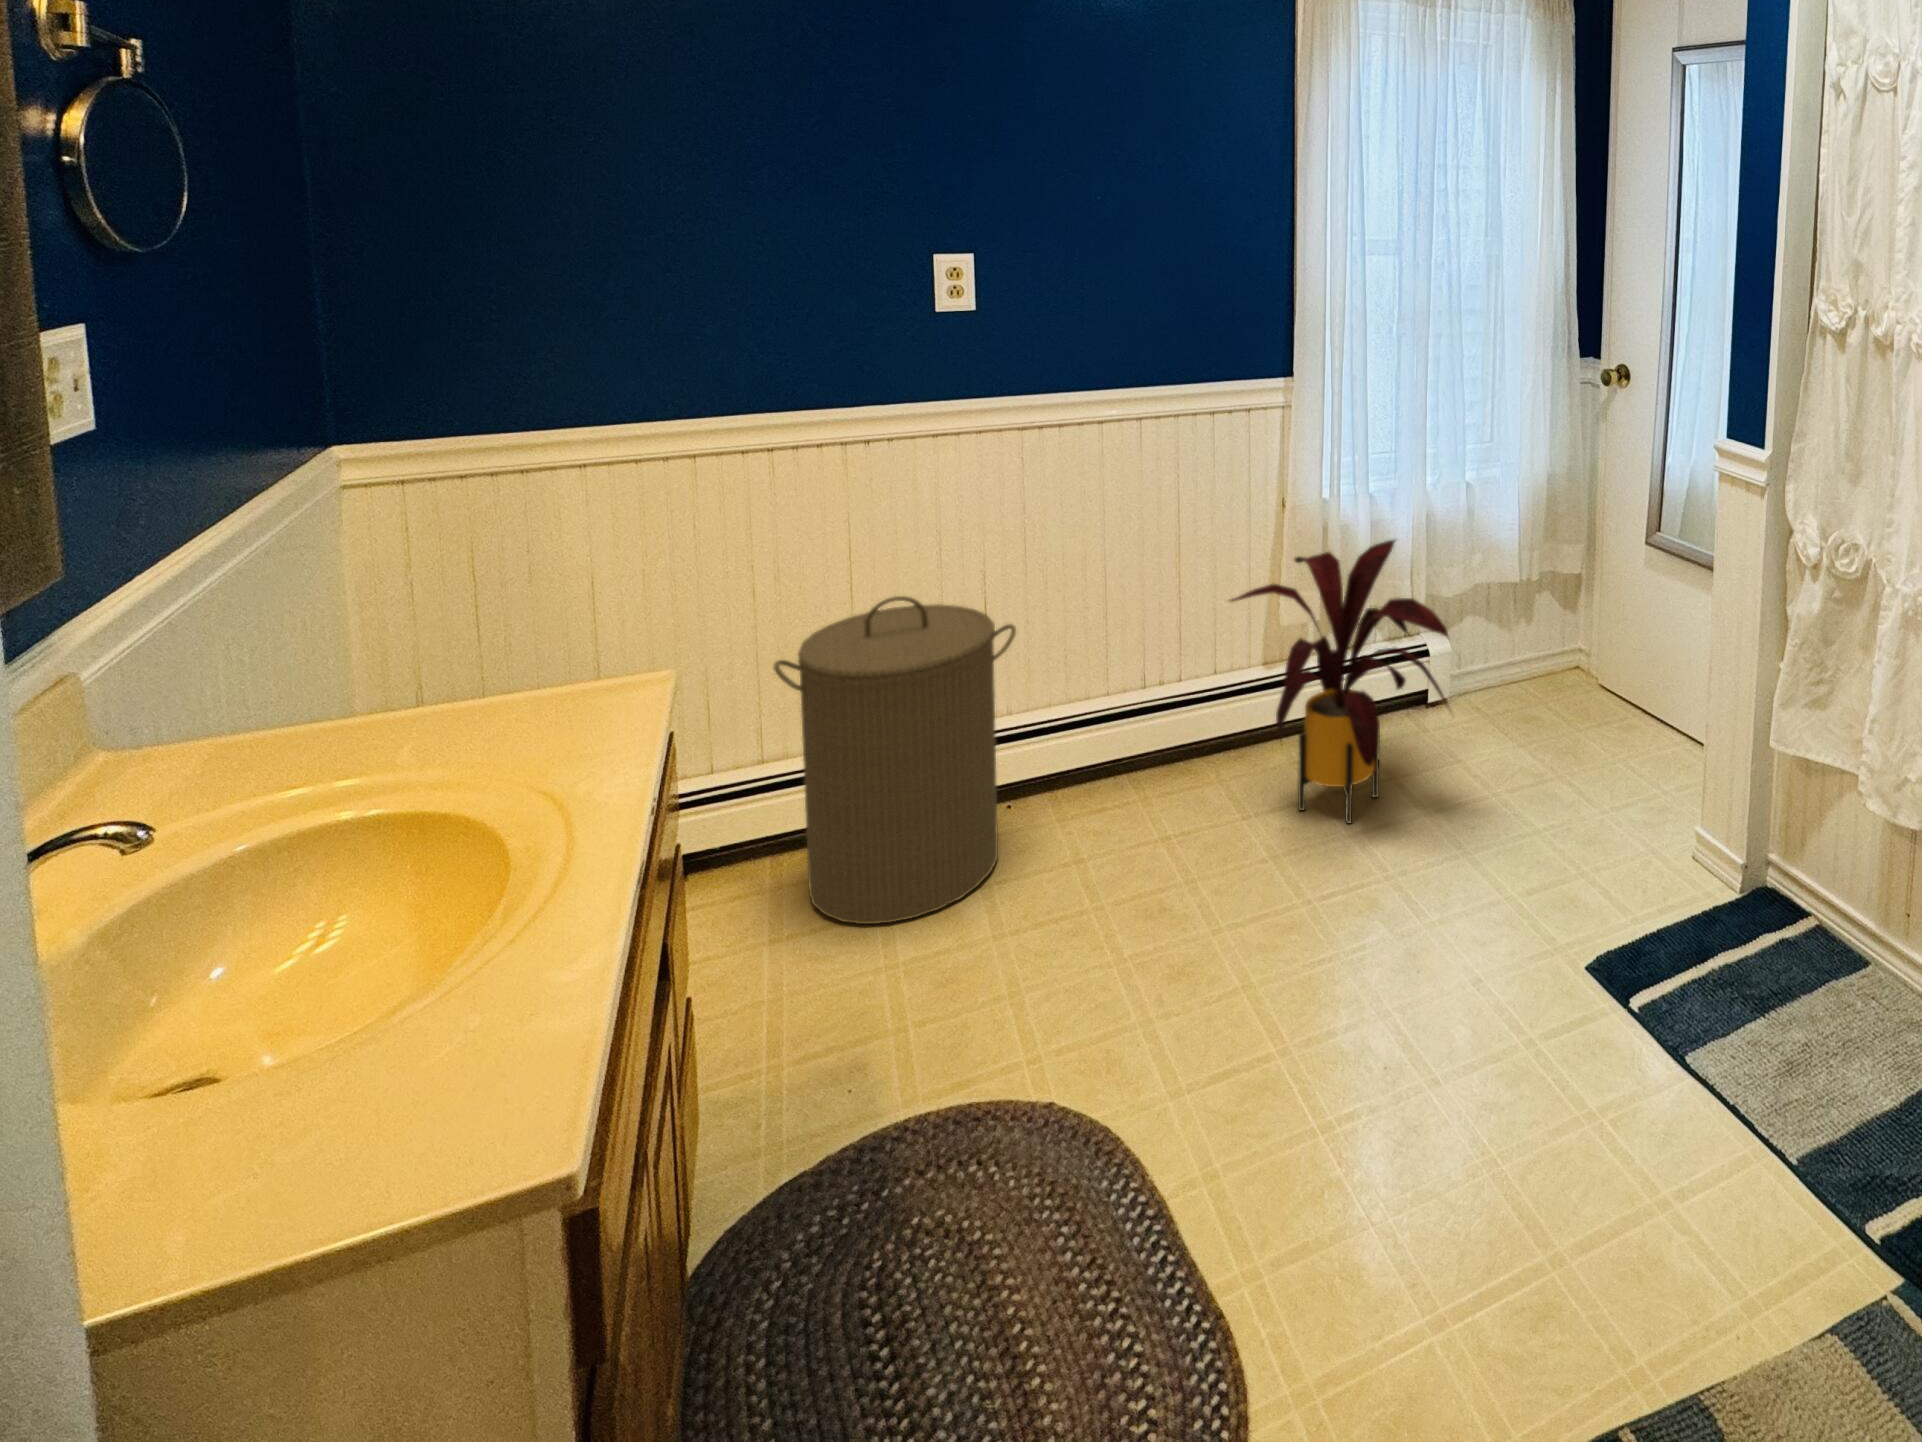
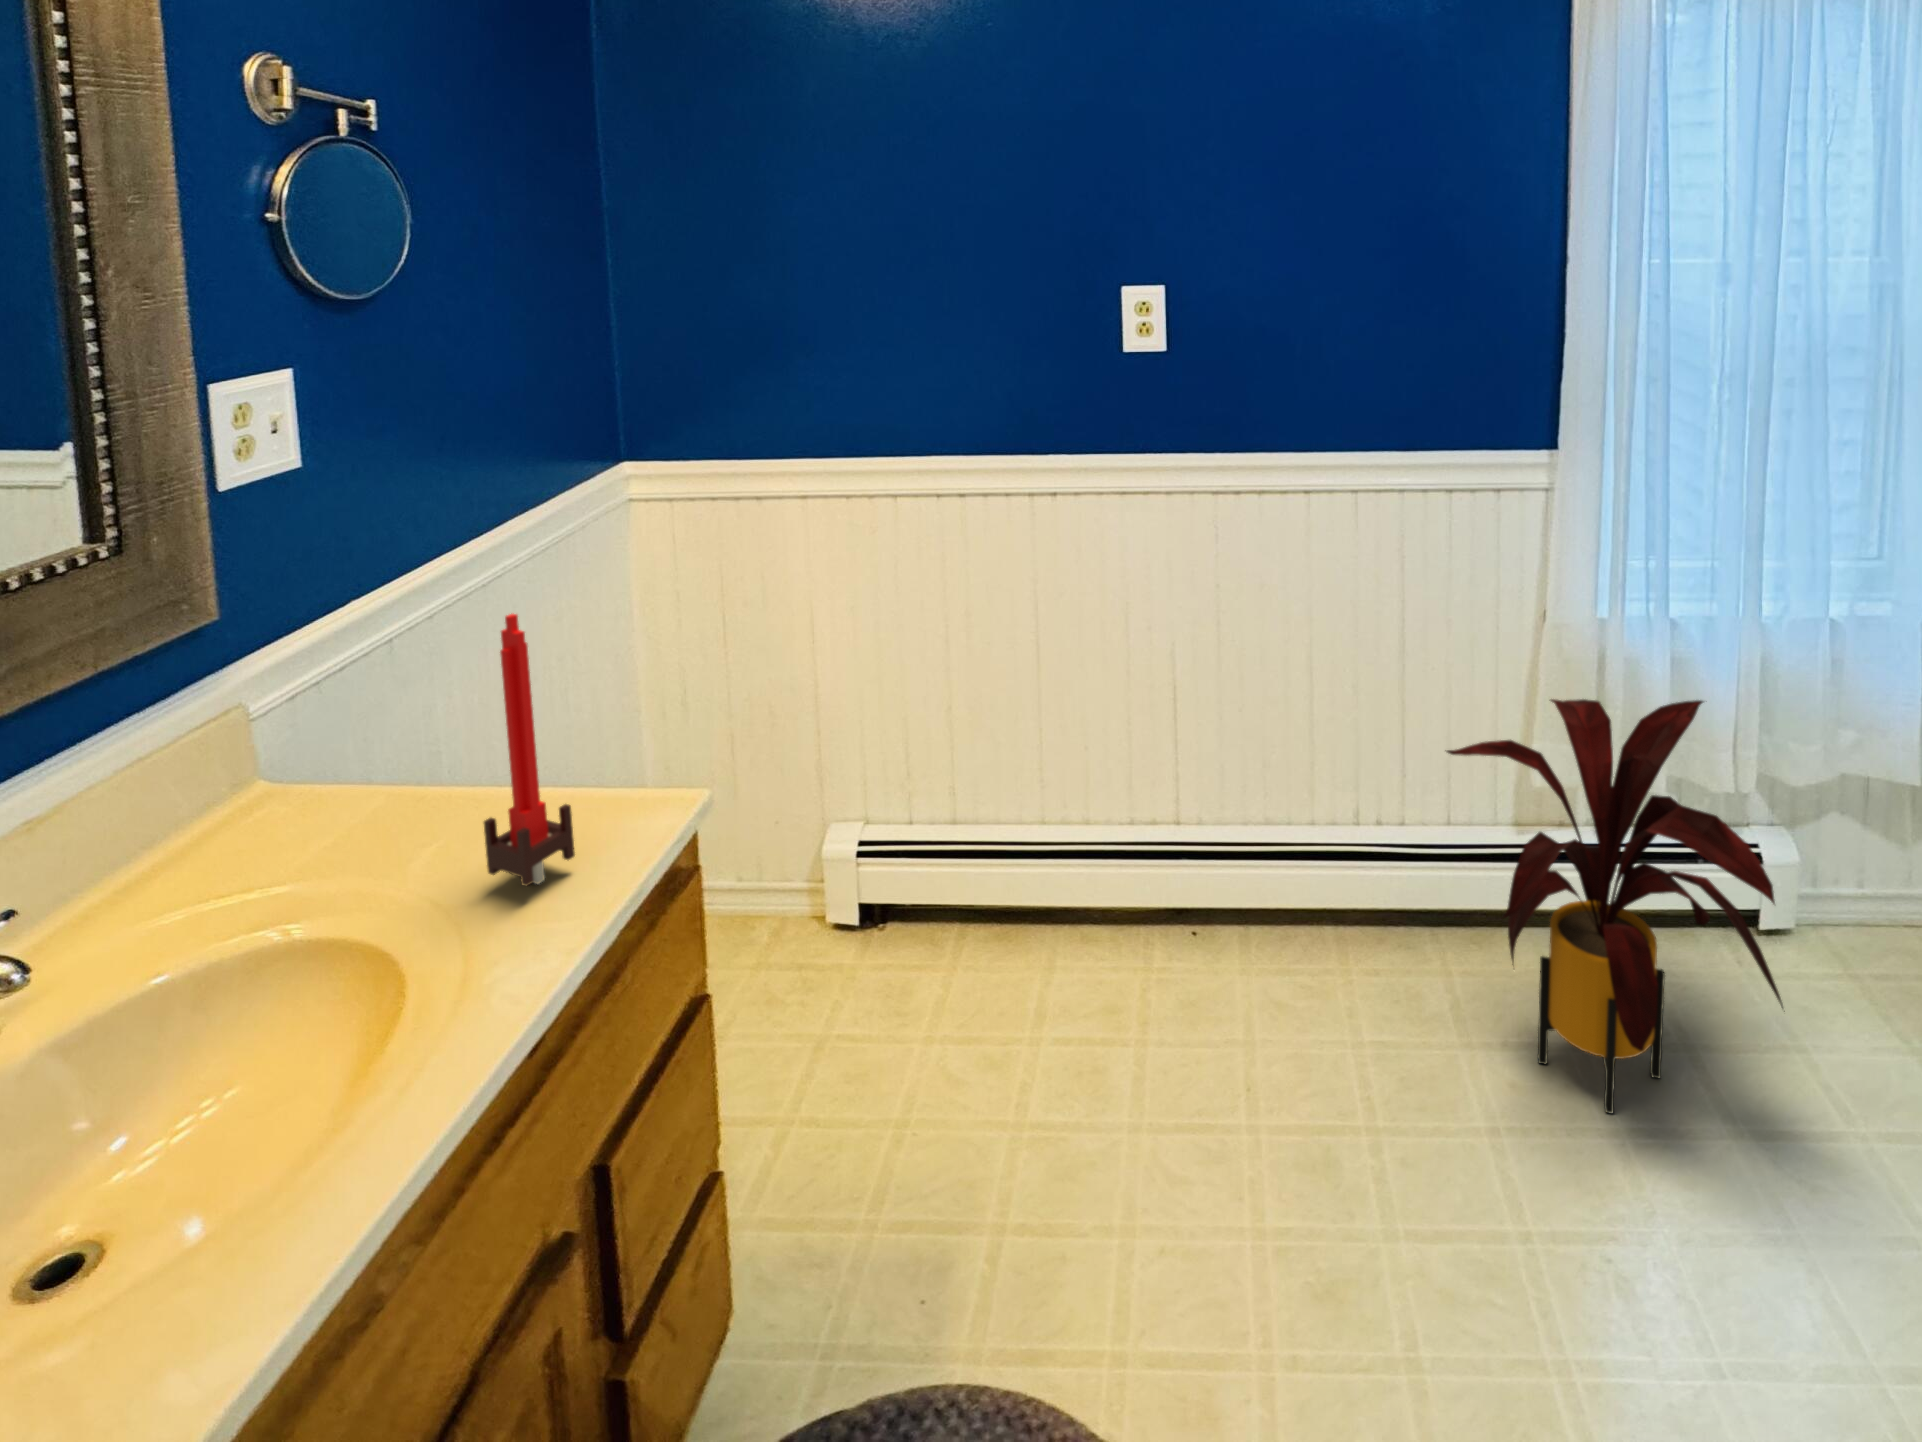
candle: none [493,511,580,744] -> present [484,614,575,886]
laundry hamper: present [773,596,1016,924] -> none [938,681,1186,1063]

